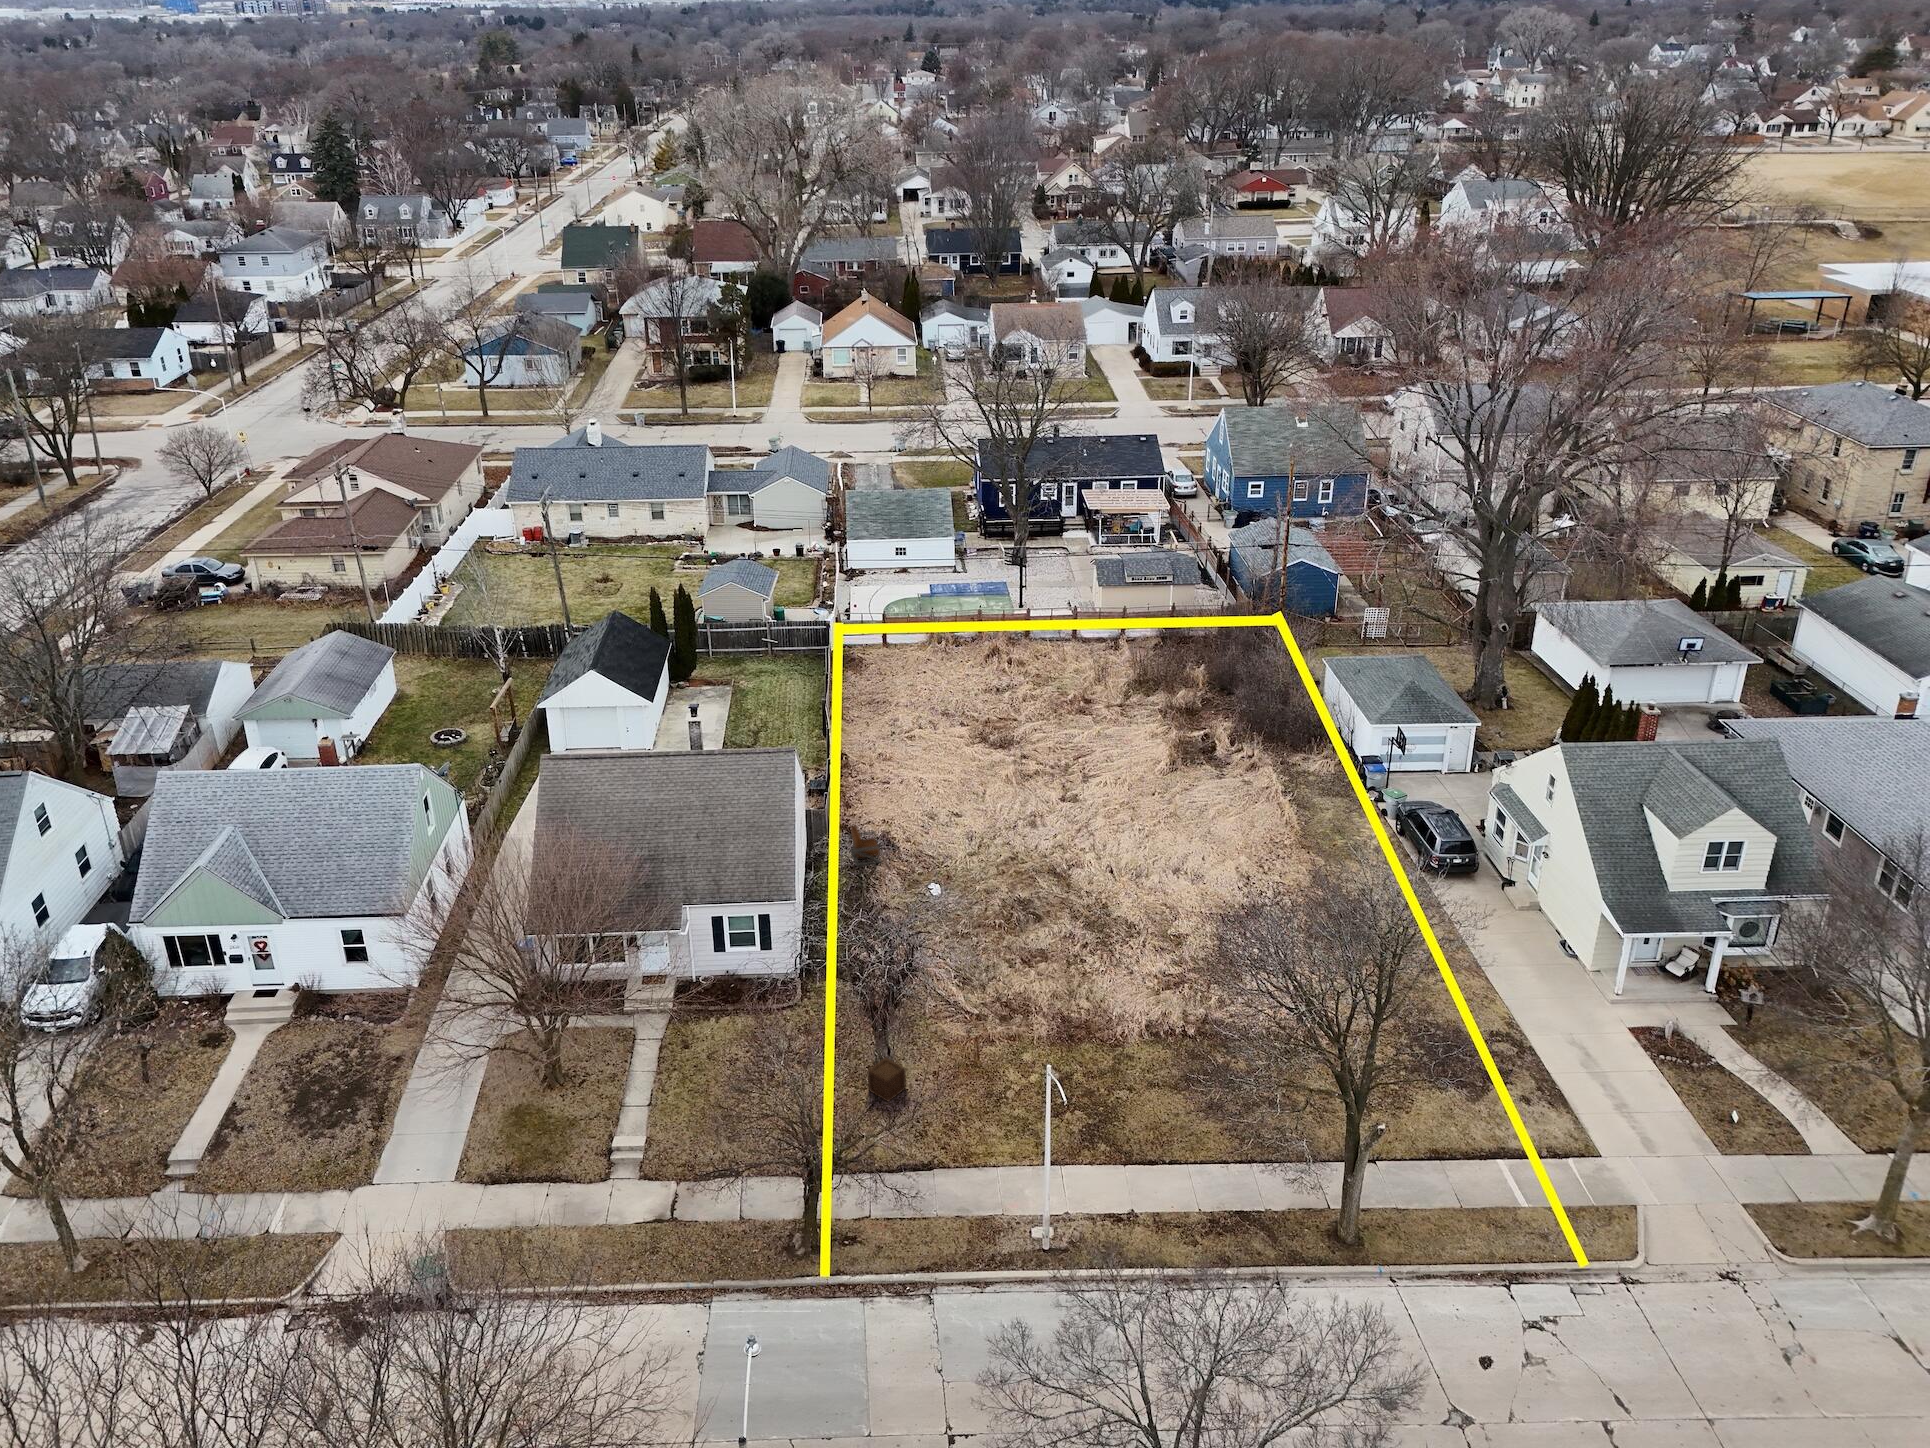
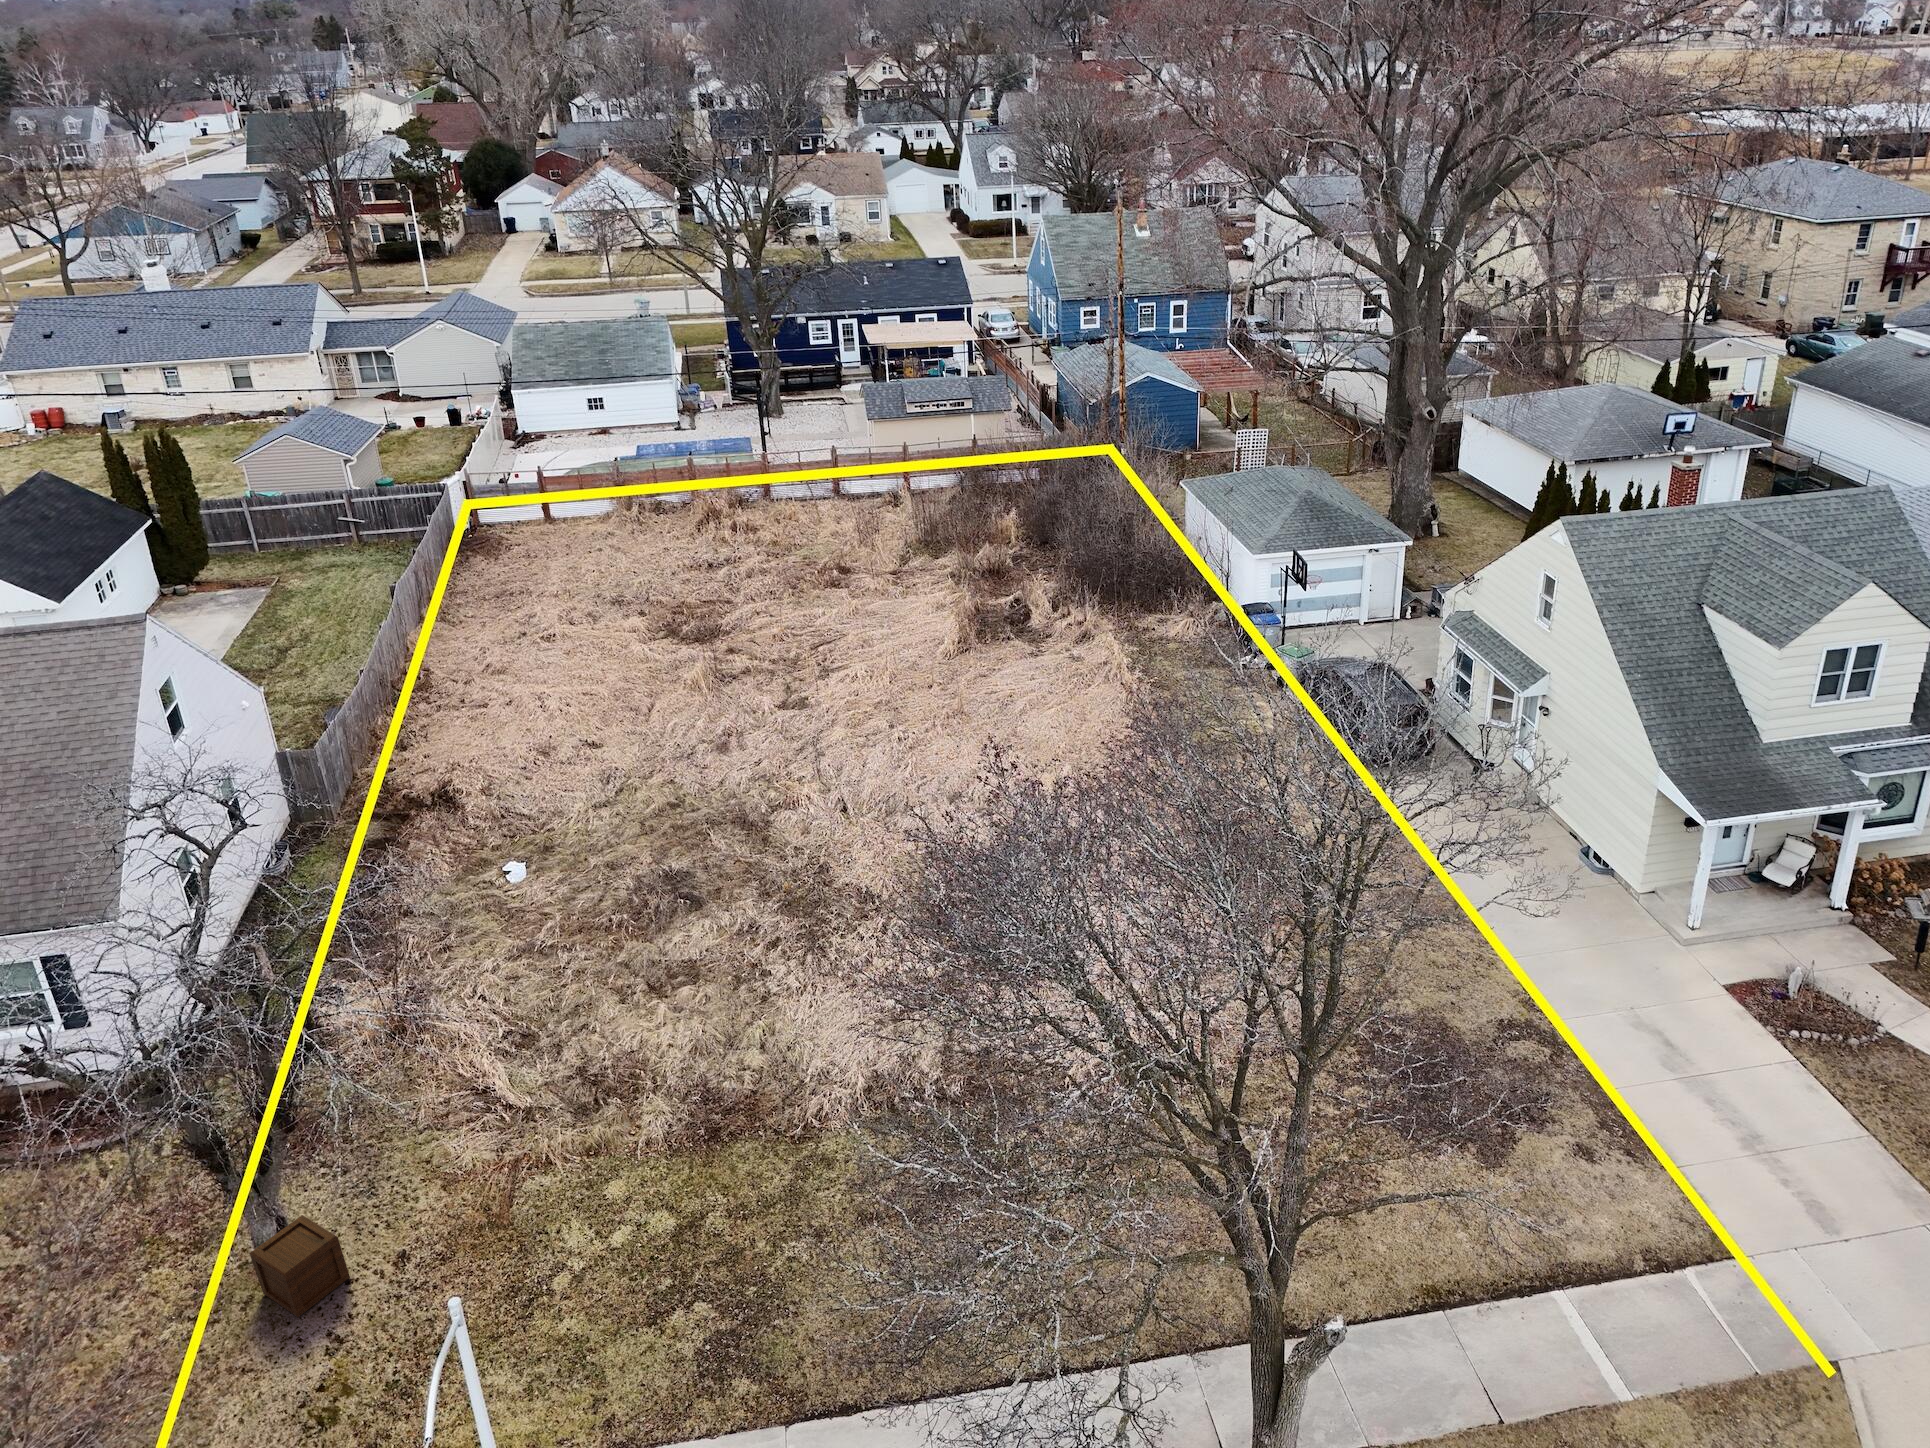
lounge chair: present [849,825,882,866] -> none [386,764,445,836]

